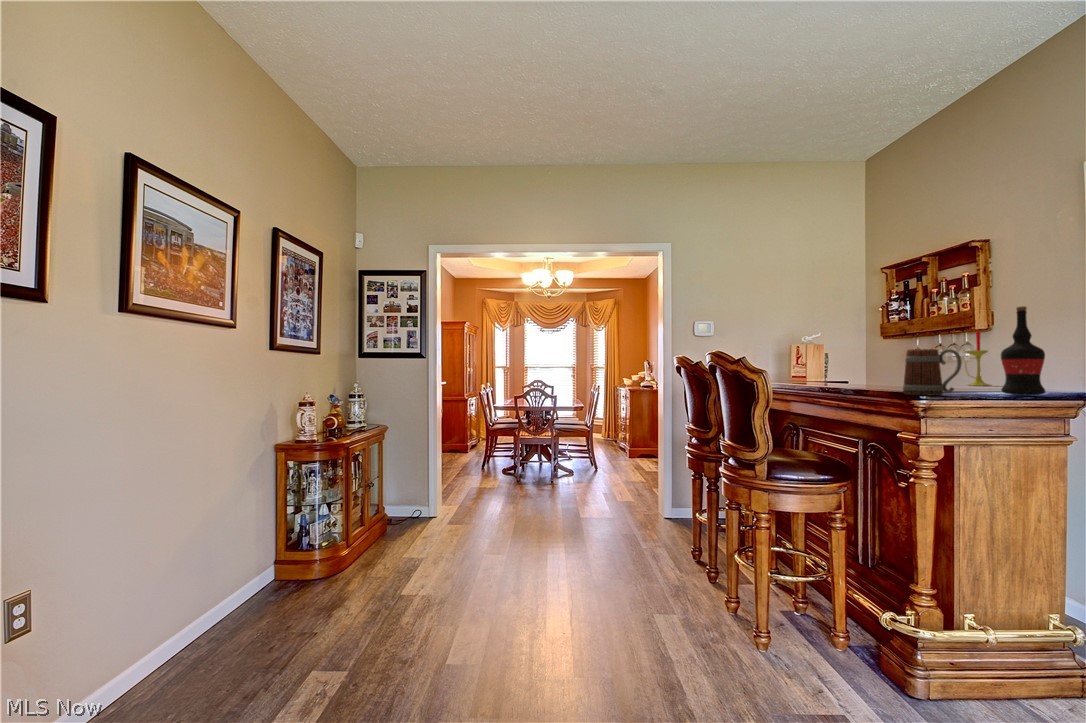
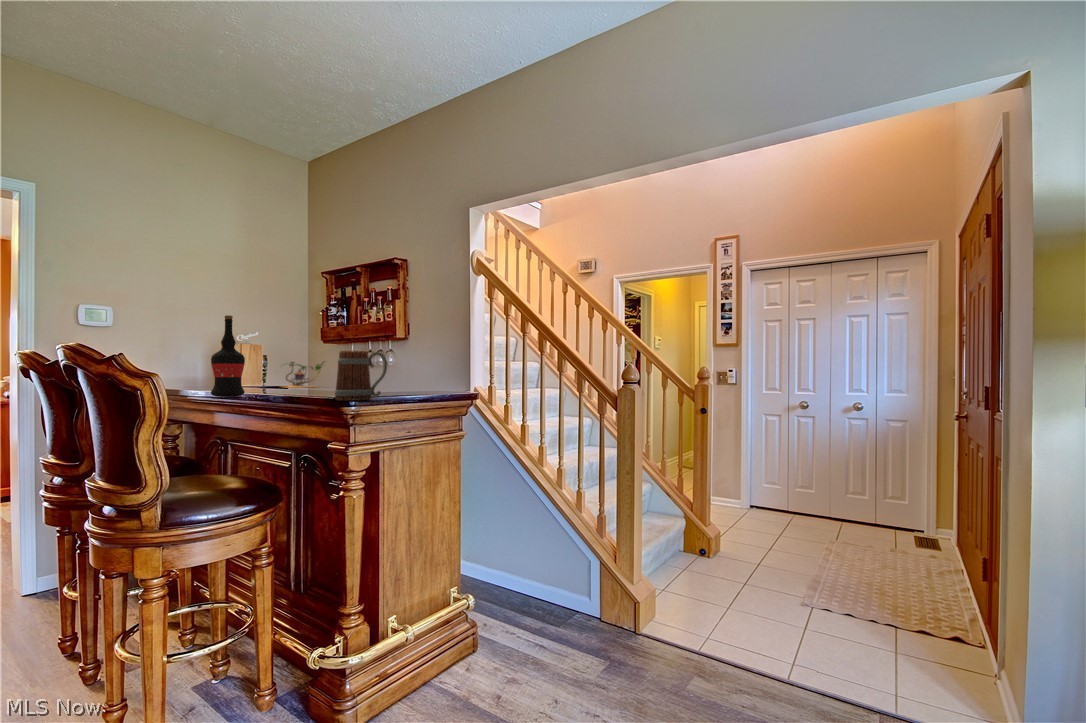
wine bottle: present [1001,306,1045,395] -> present [211,315,245,397]
candle: present [965,331,990,386] -> none [388,338,408,388]
plant: none [839,356,894,382] -> present [285,362,324,388]

